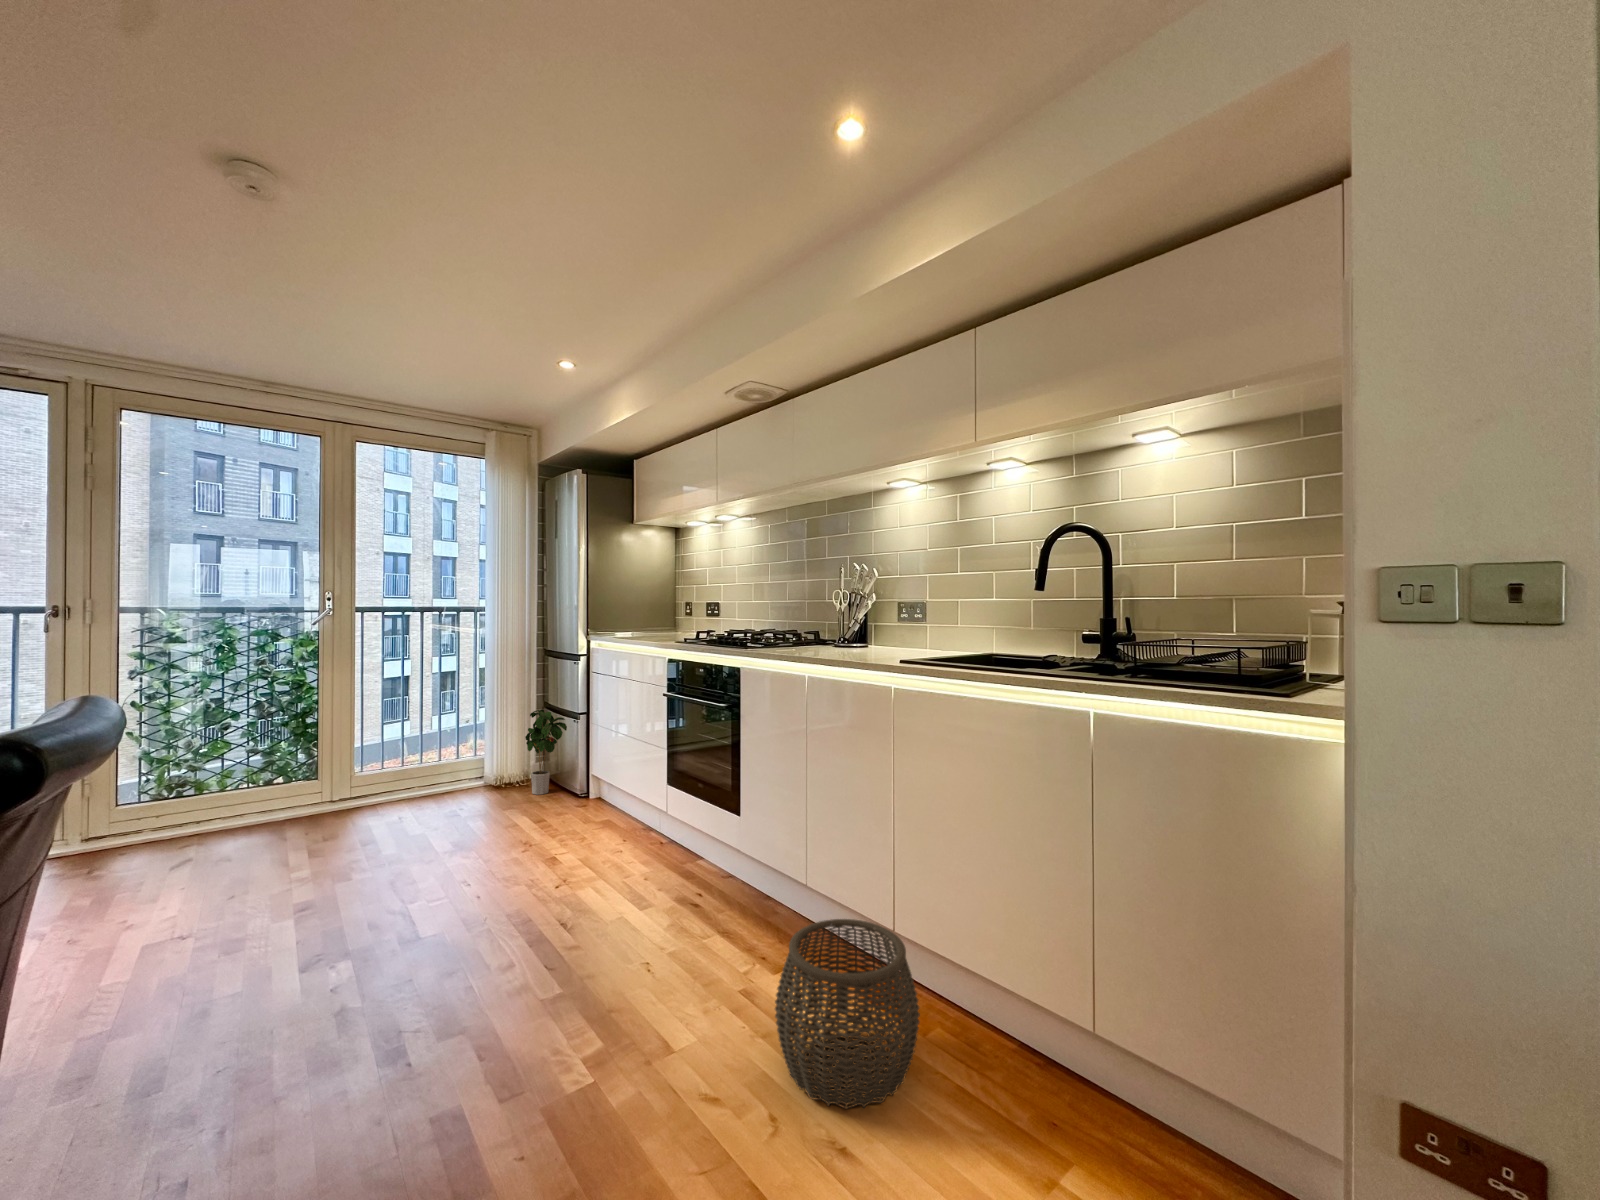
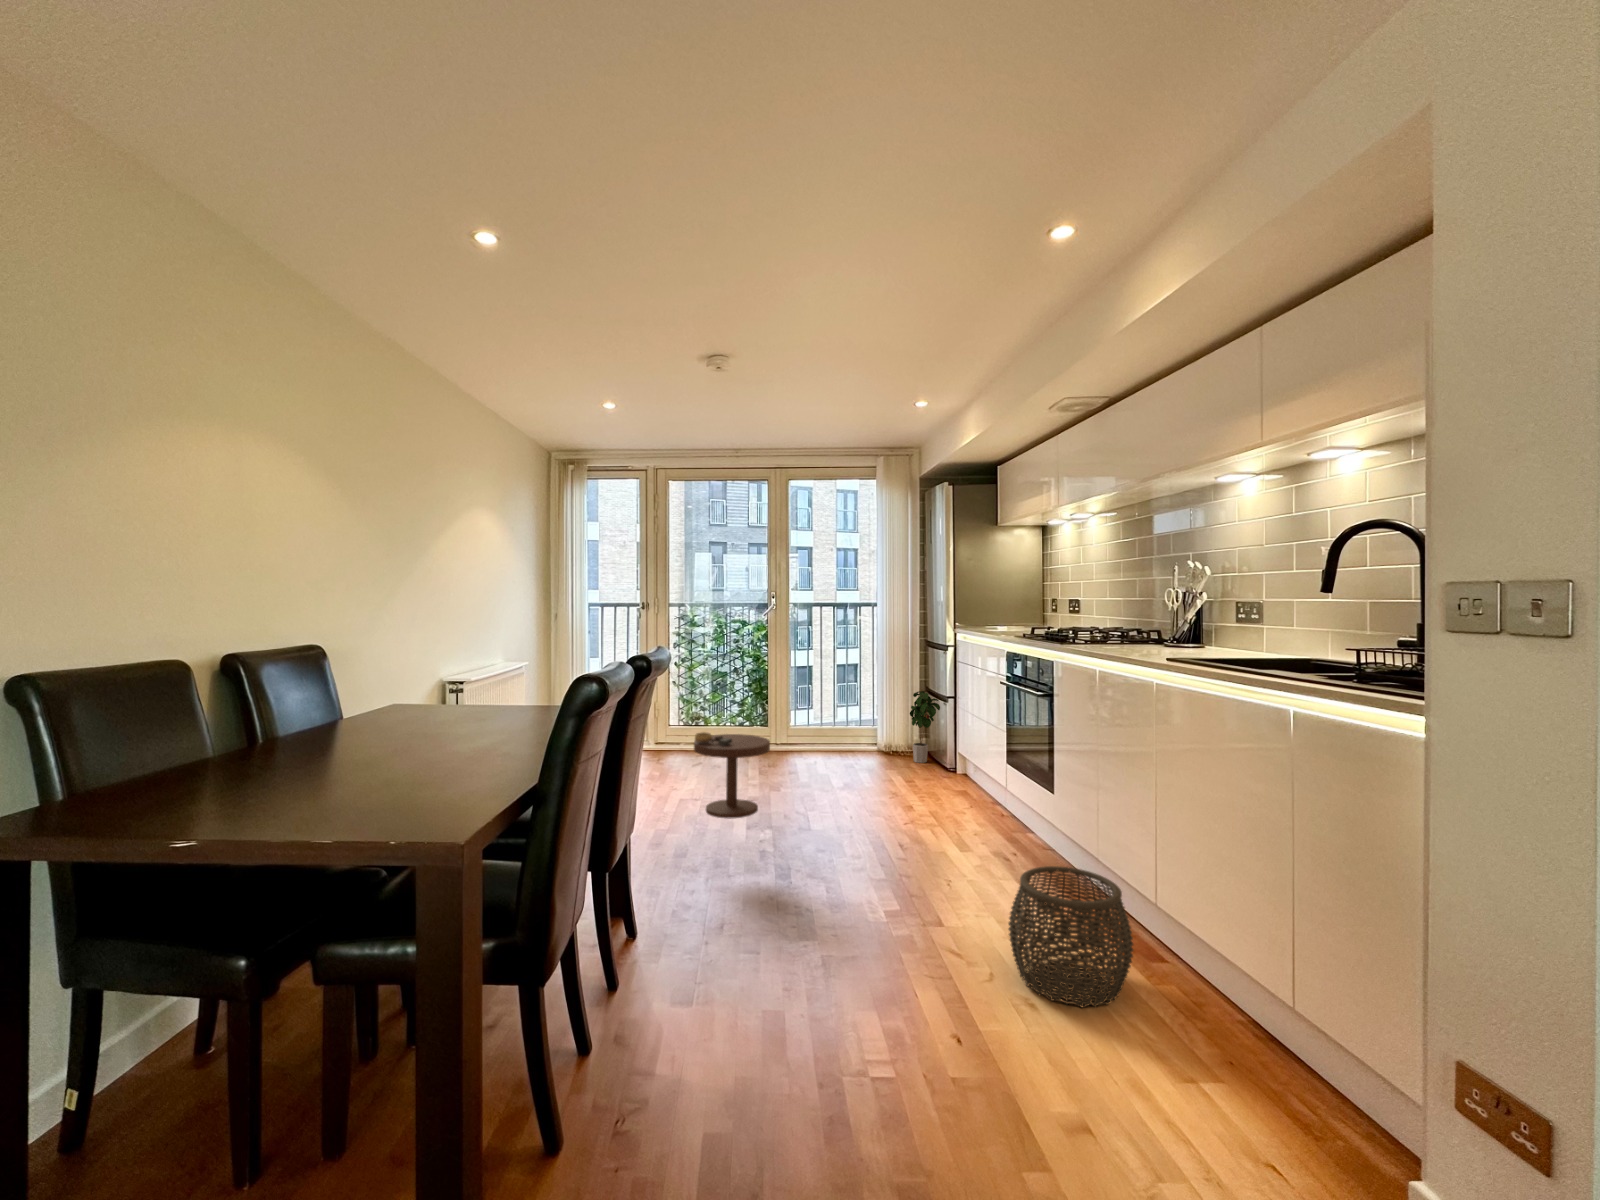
side table: none [210,816,372,1071] -> present [694,732,770,819]

